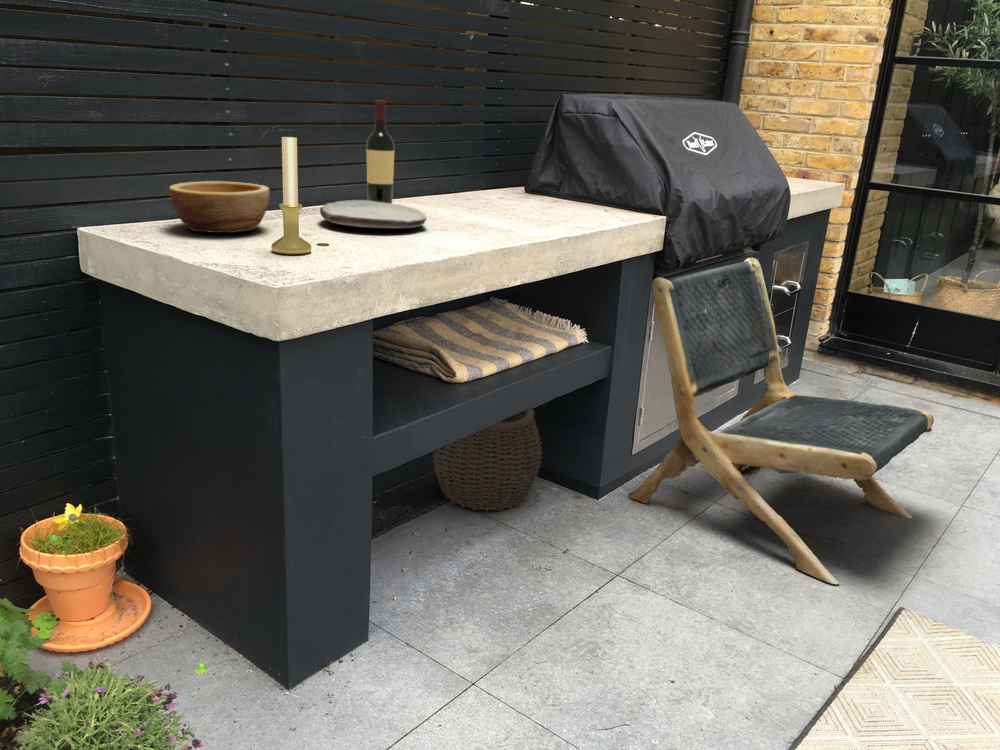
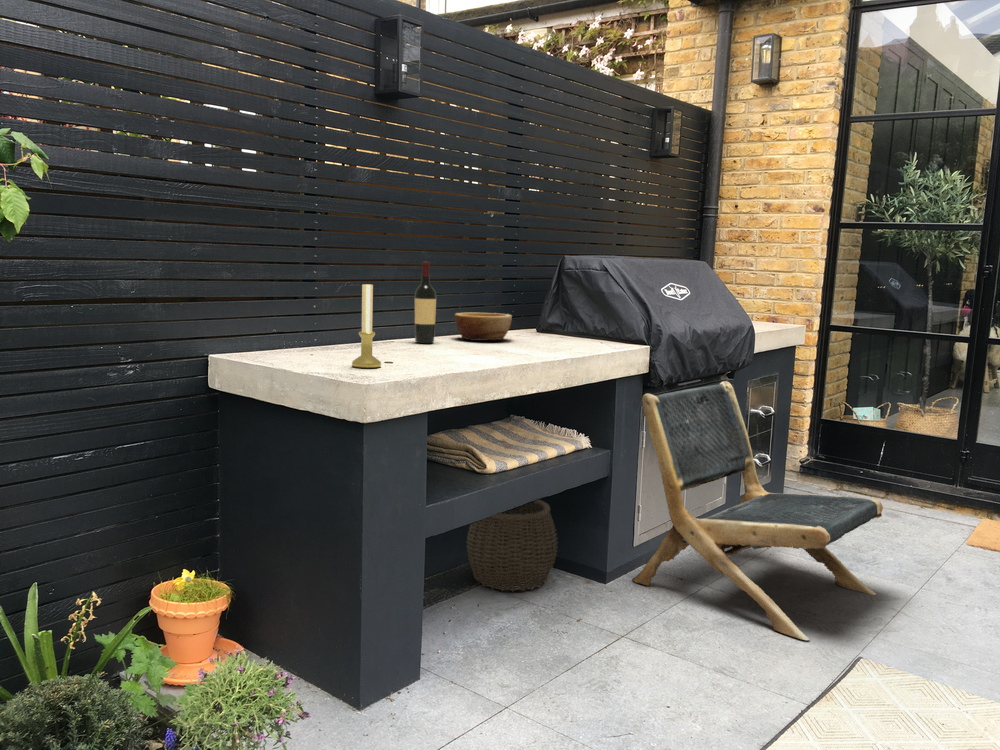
bowl: present [169,181,270,233] -> present [455,312,512,341]
plate: present [320,200,426,228] -> none [382,335,463,354]

